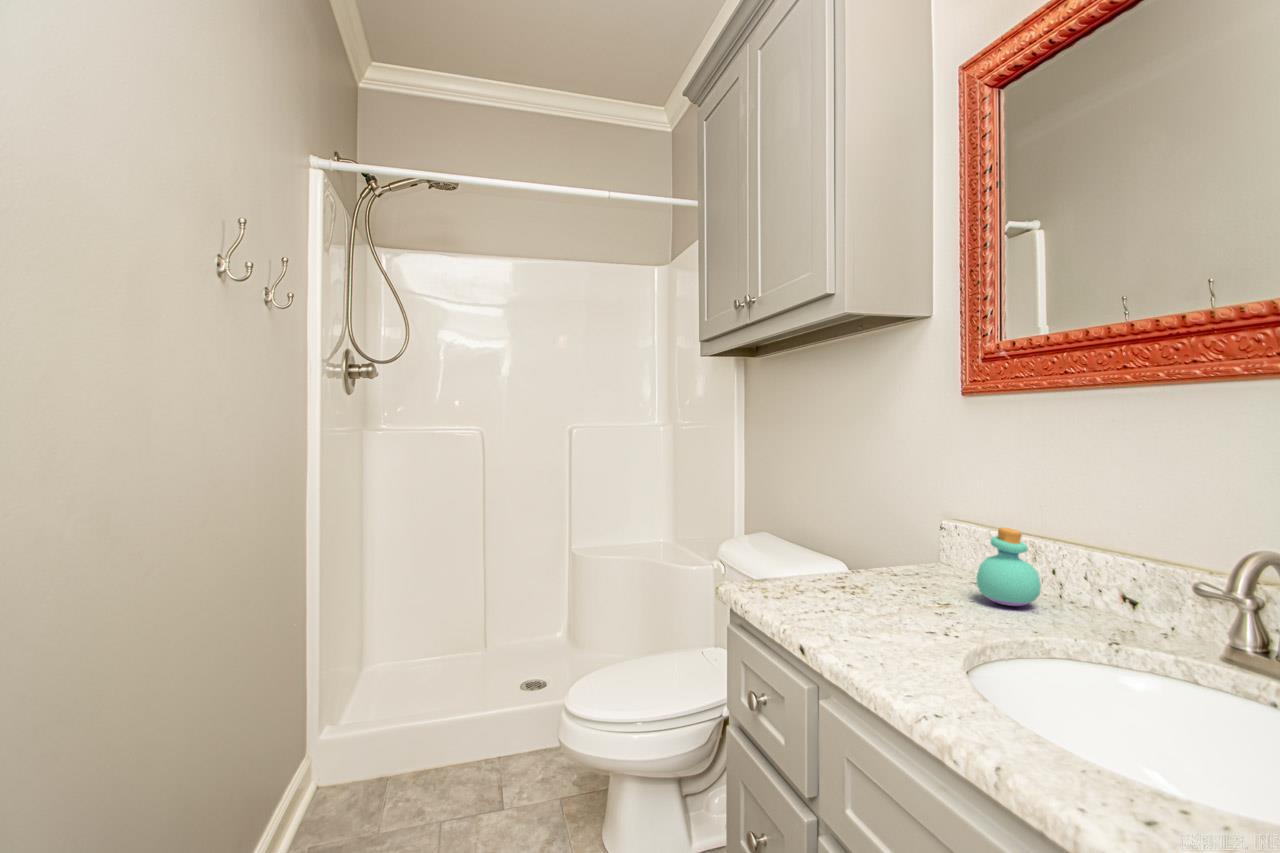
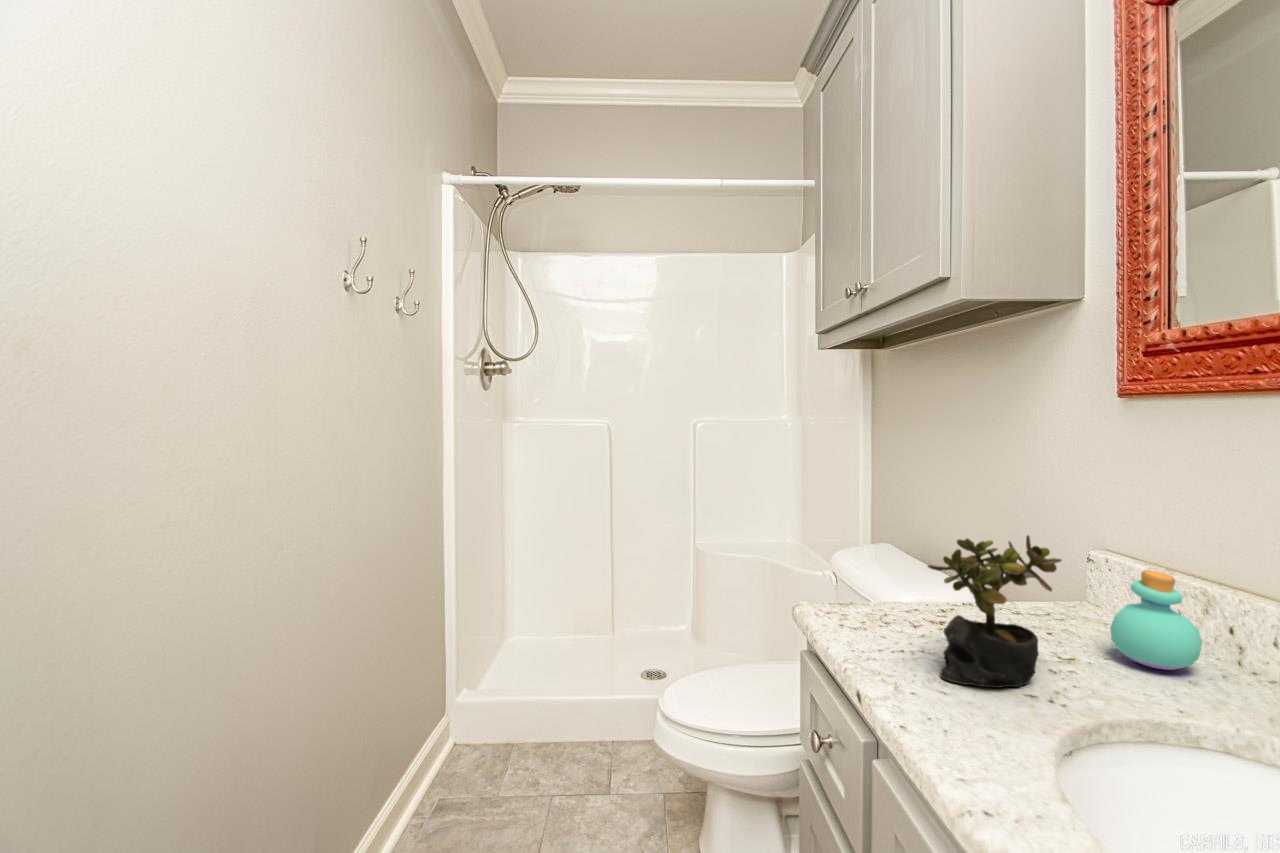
succulent plant: none [853,499,955,630] -> present [928,535,1062,688]

